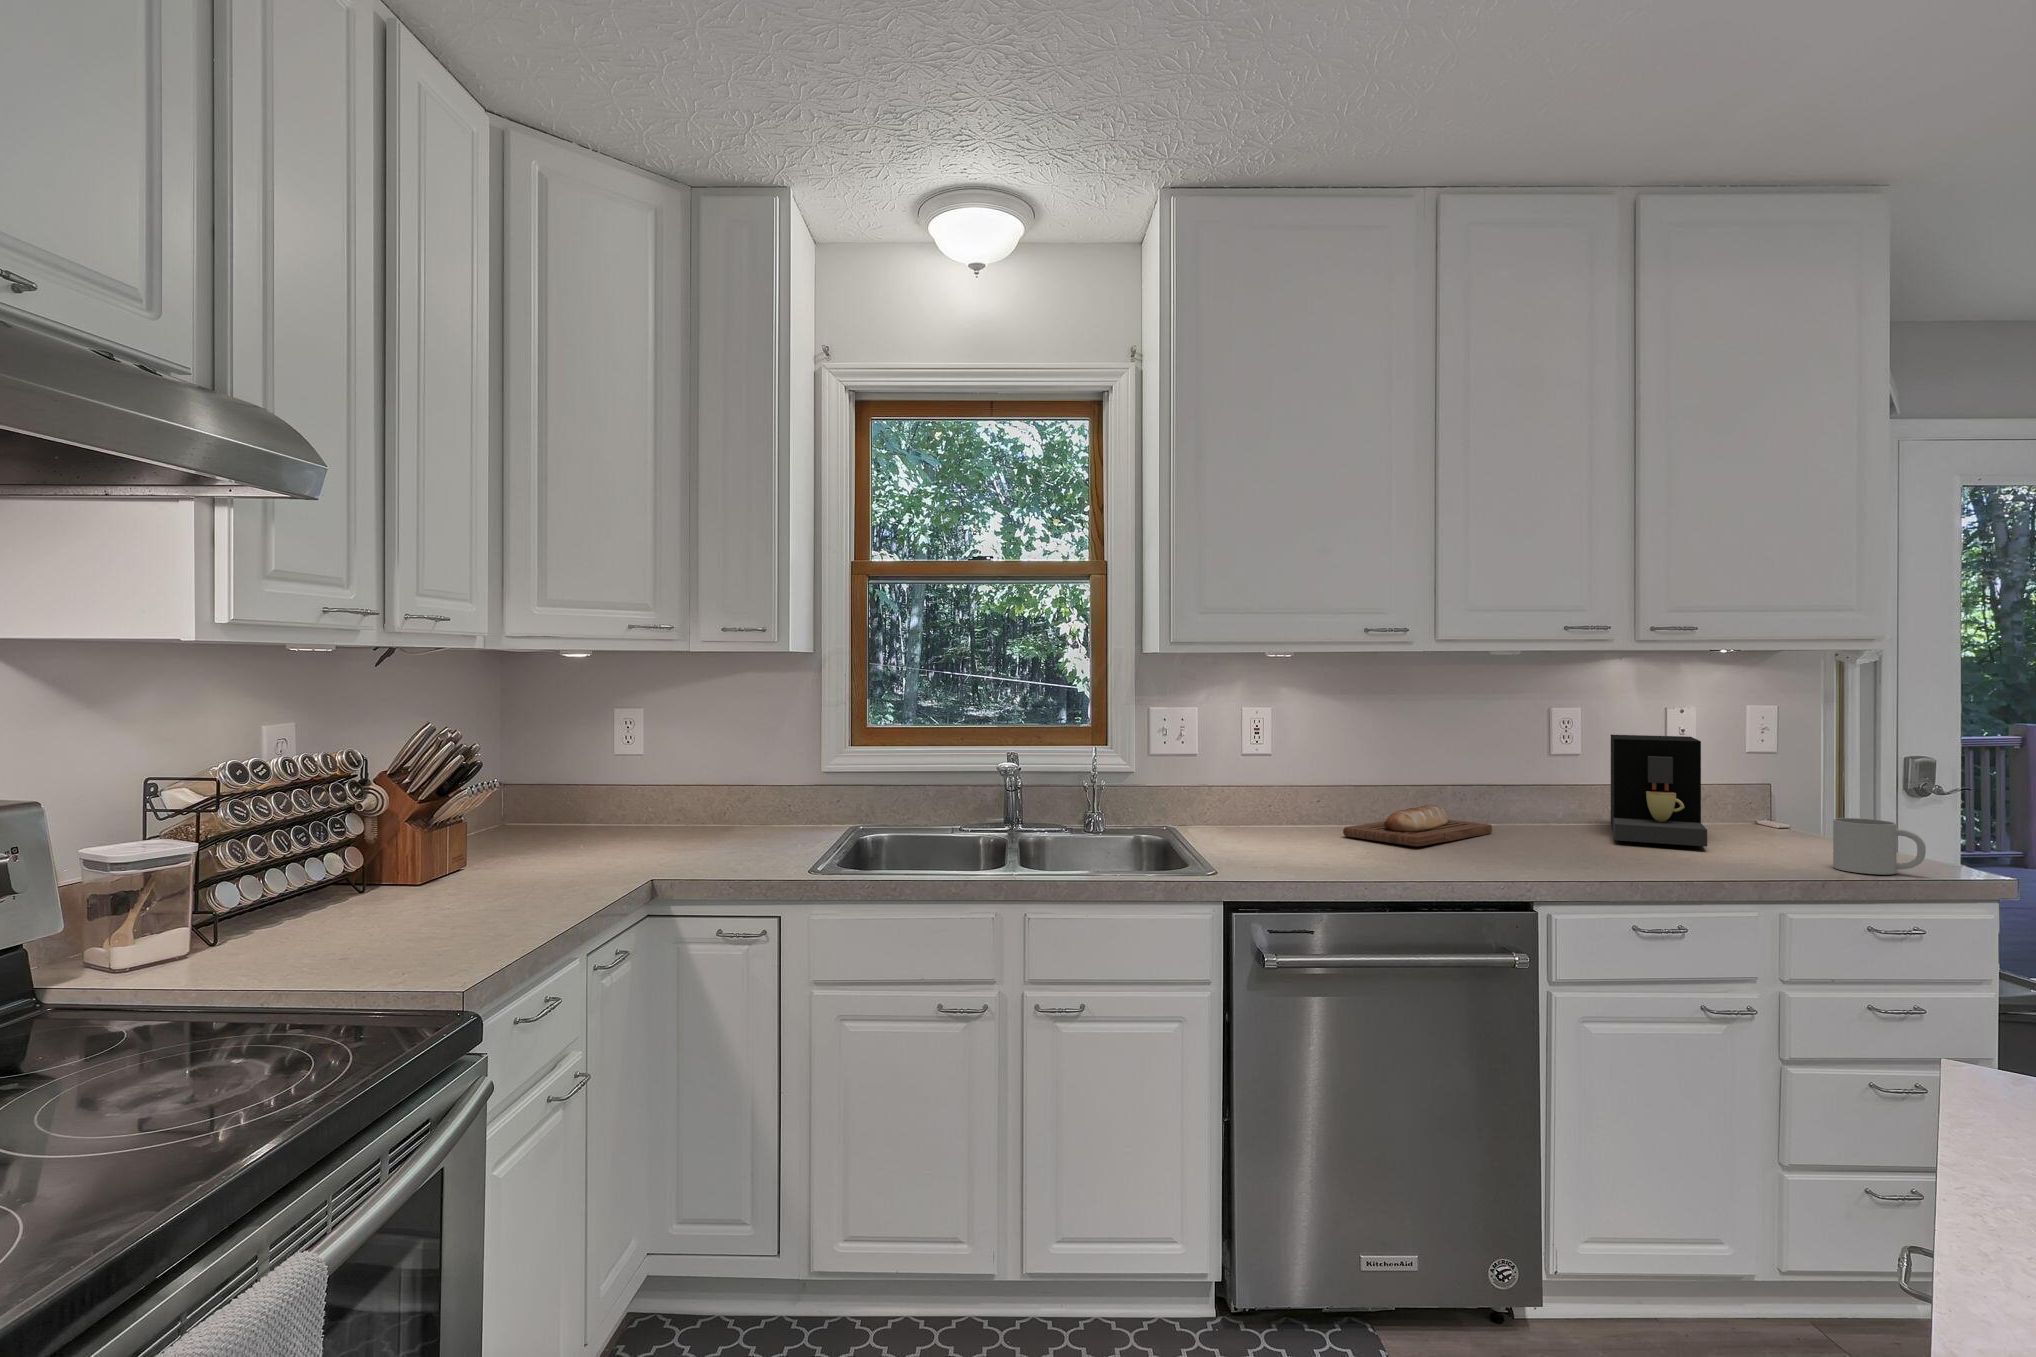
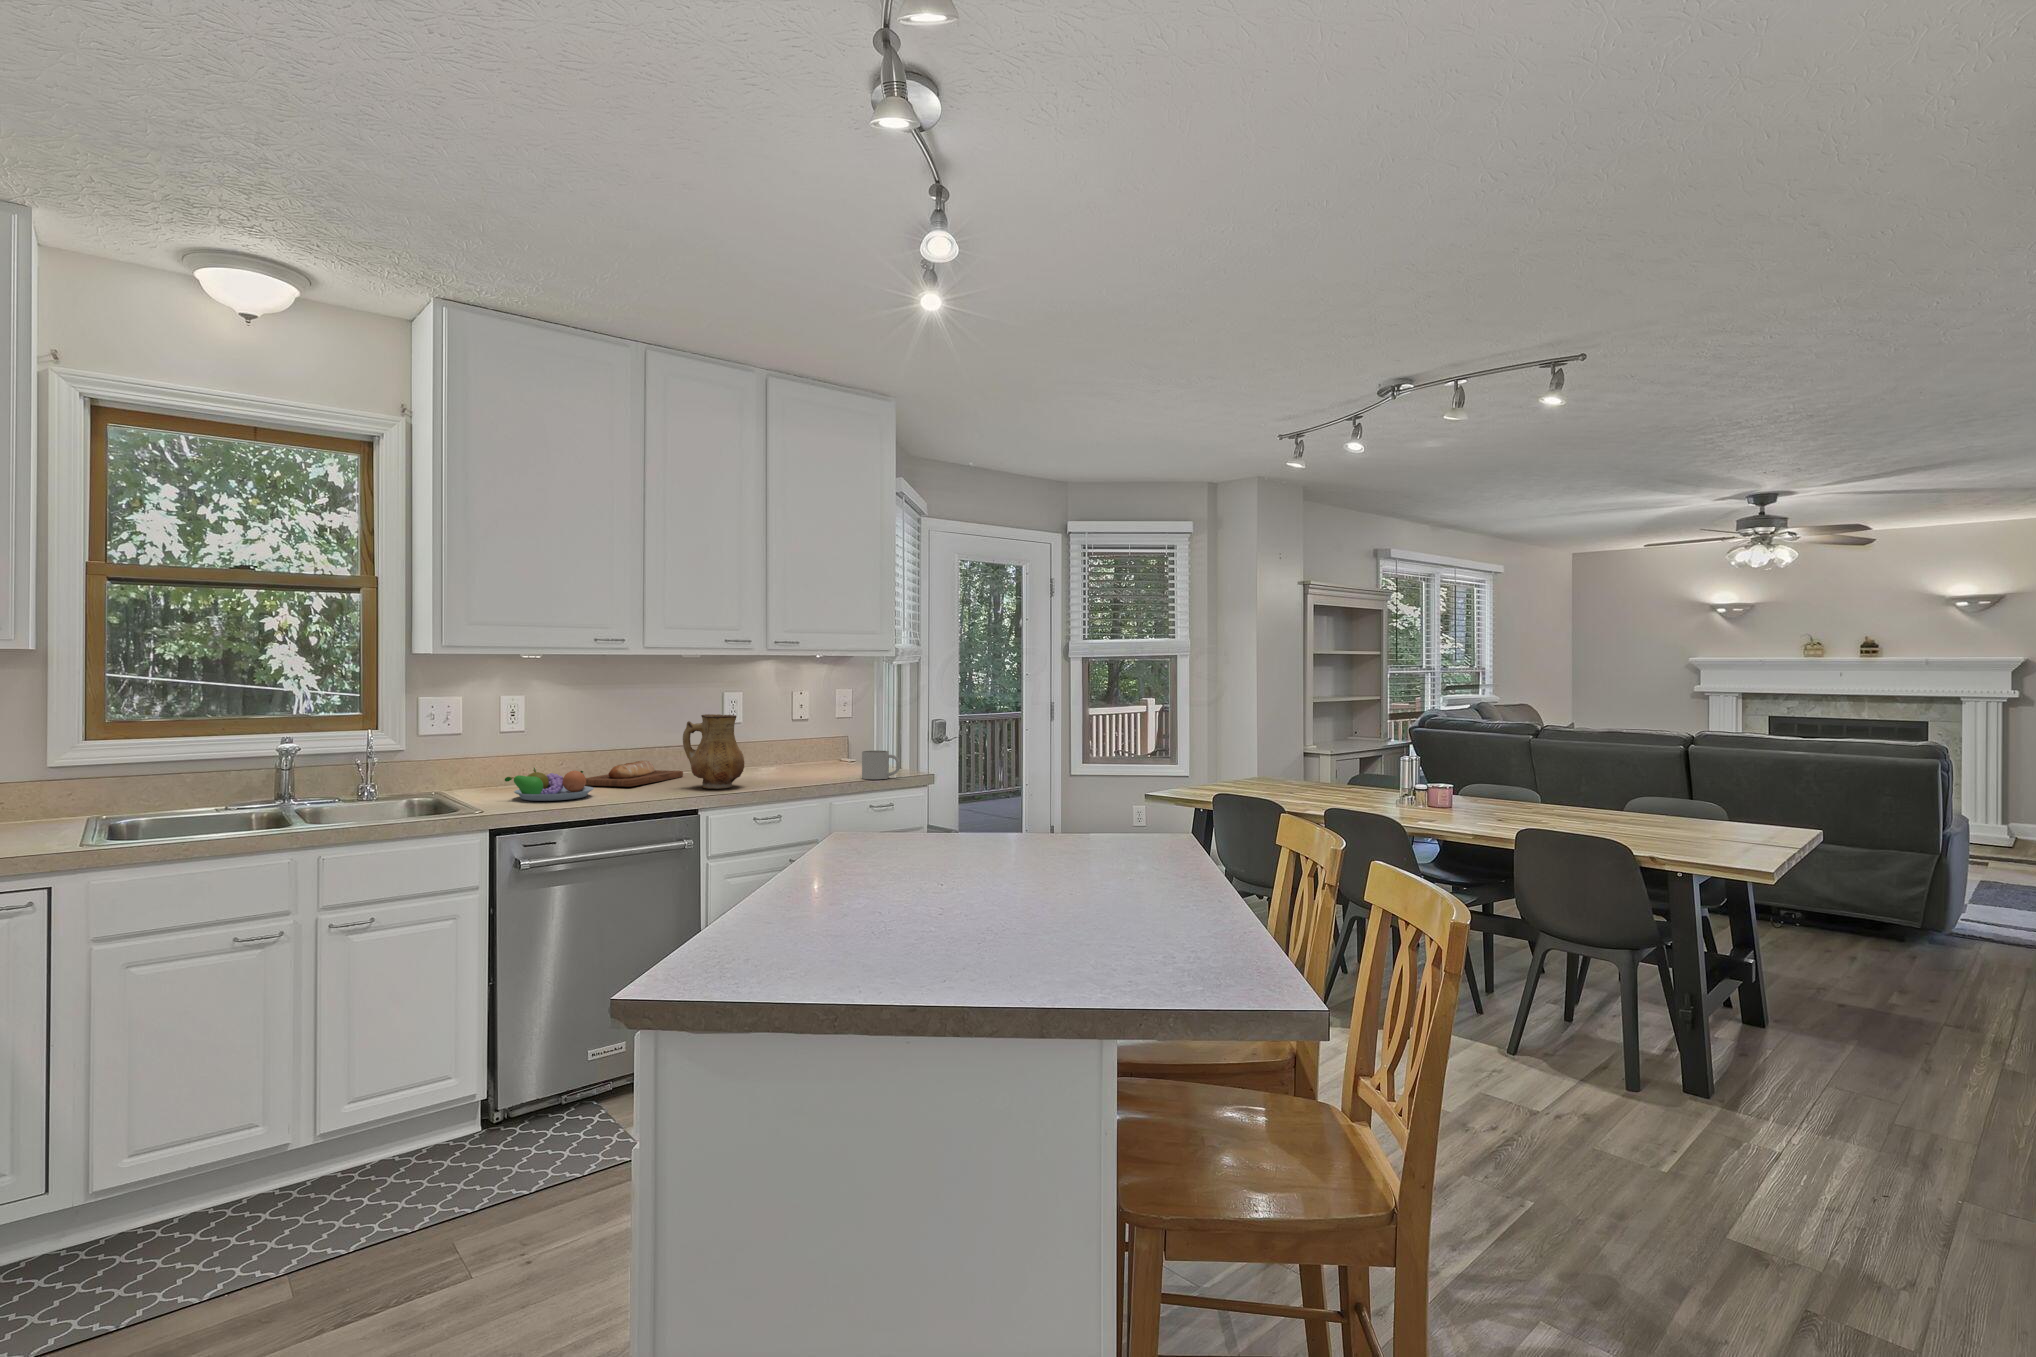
coffee maker: present [1611,735,1707,846] -> none [756,709,804,774]
ceramic pitcher: none [1499,743,1606,865] -> present [683,714,744,789]
fruit bowl: none [1246,810,1366,863] -> present [505,768,594,801]

